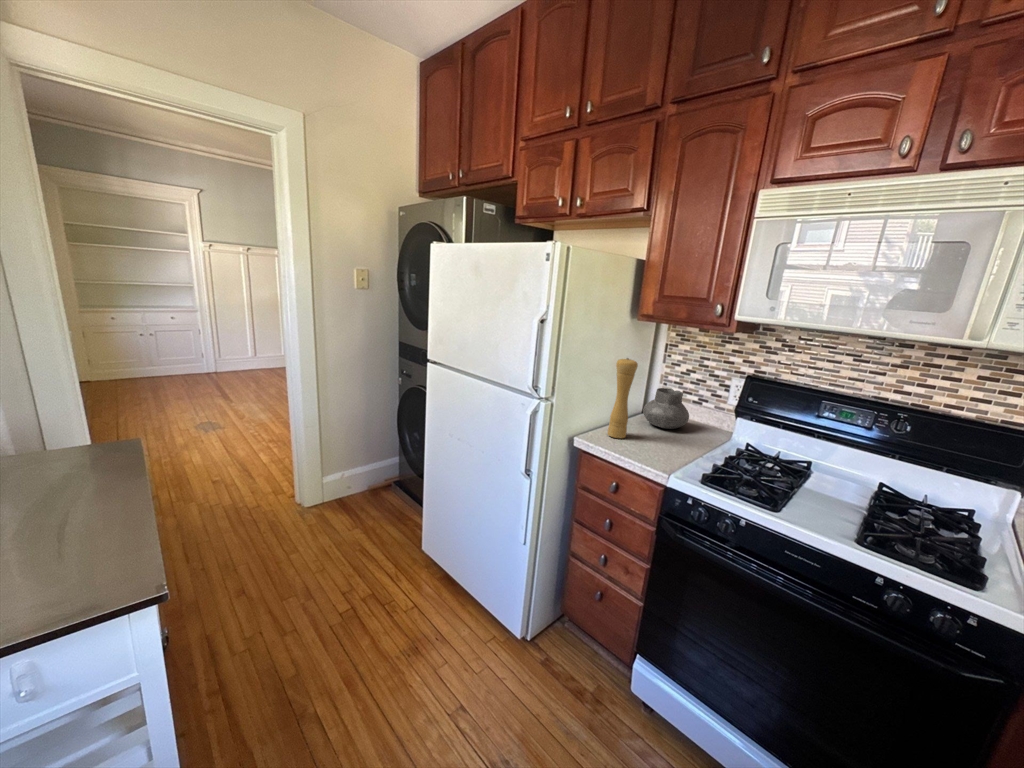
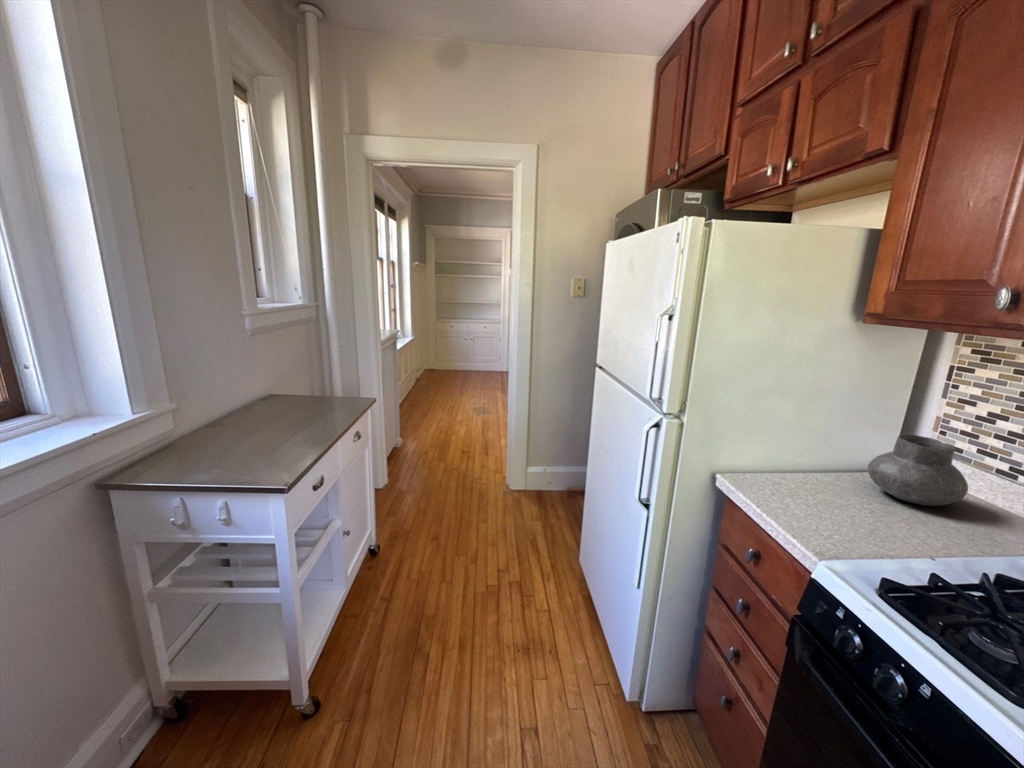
pepper mill: present [608,358,638,438] -> none [776,375,833,494]

